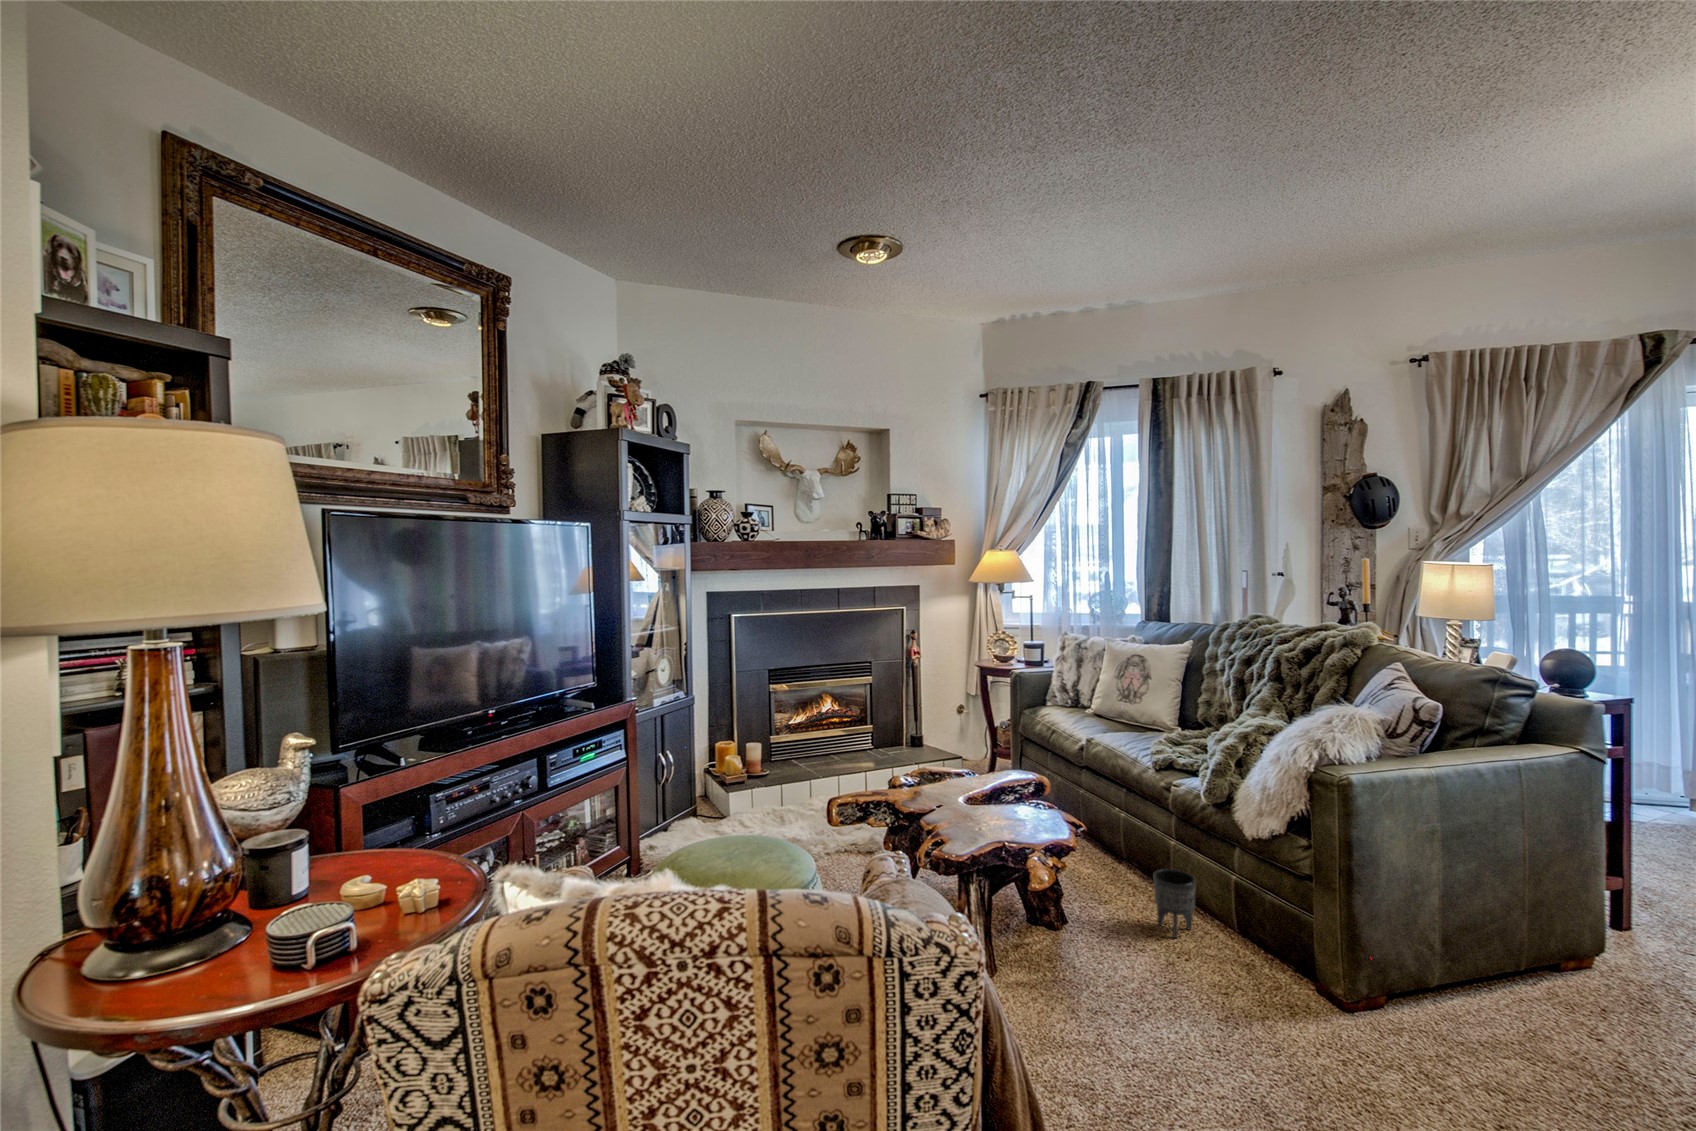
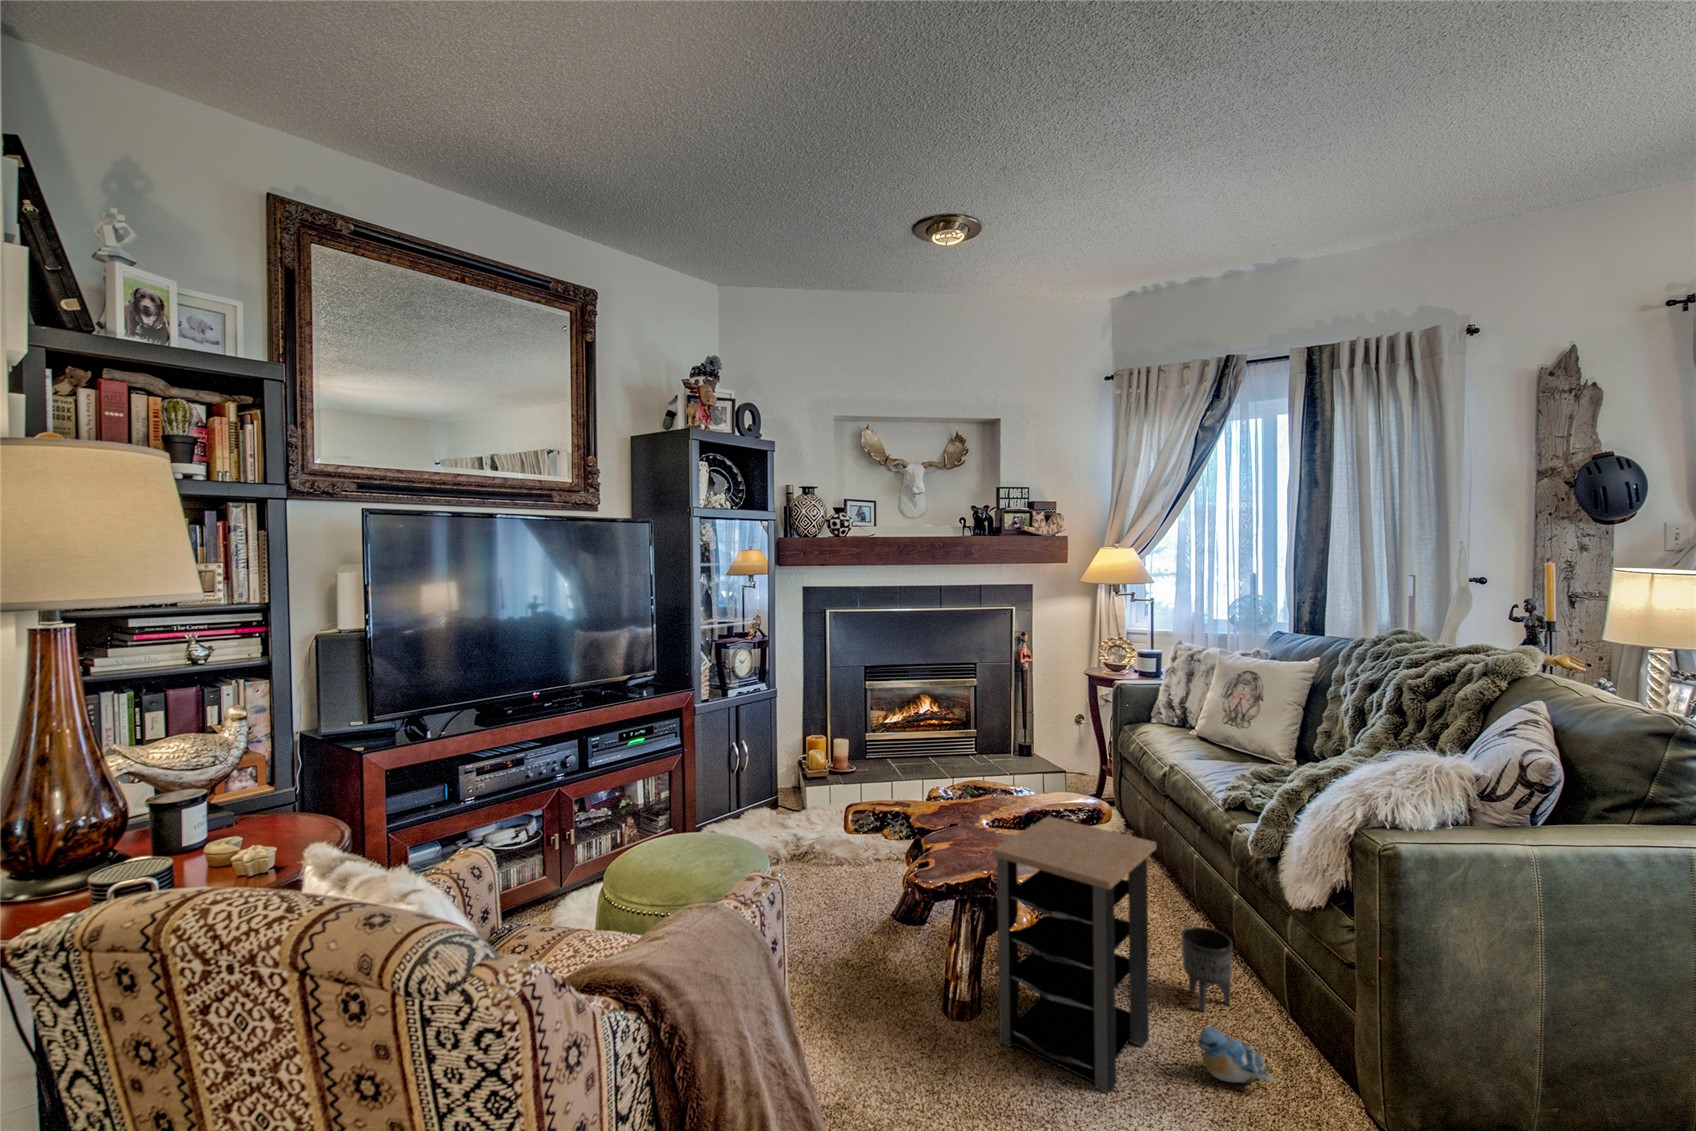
side table: none [1034,788,1152,1012] -> present [993,817,1156,1093]
plush toy: none [1201,943,1259,984] -> present [1197,1027,1273,1083]

